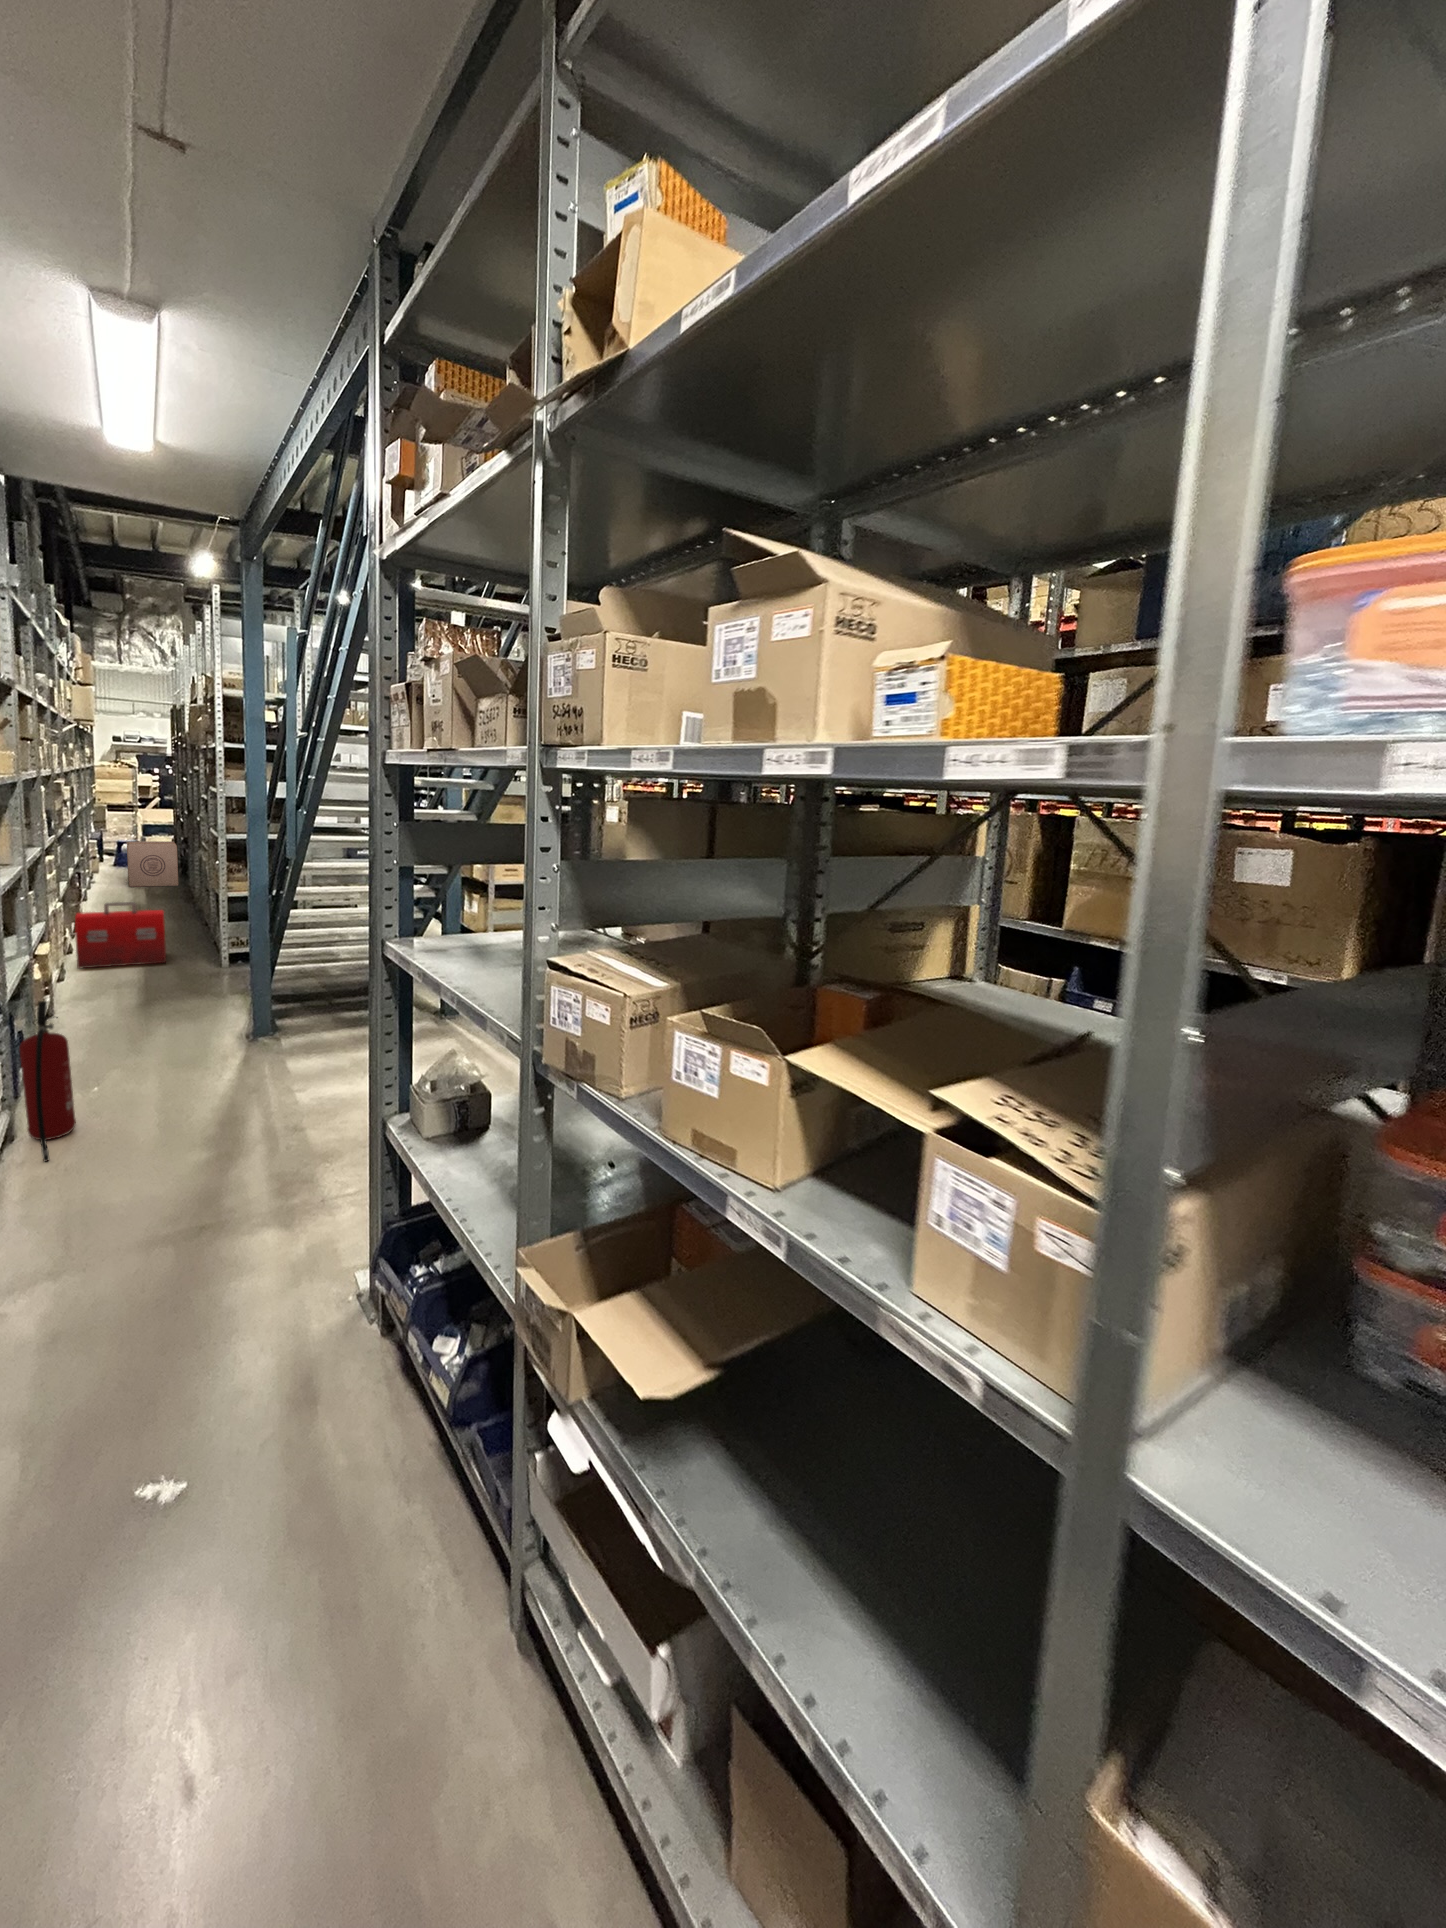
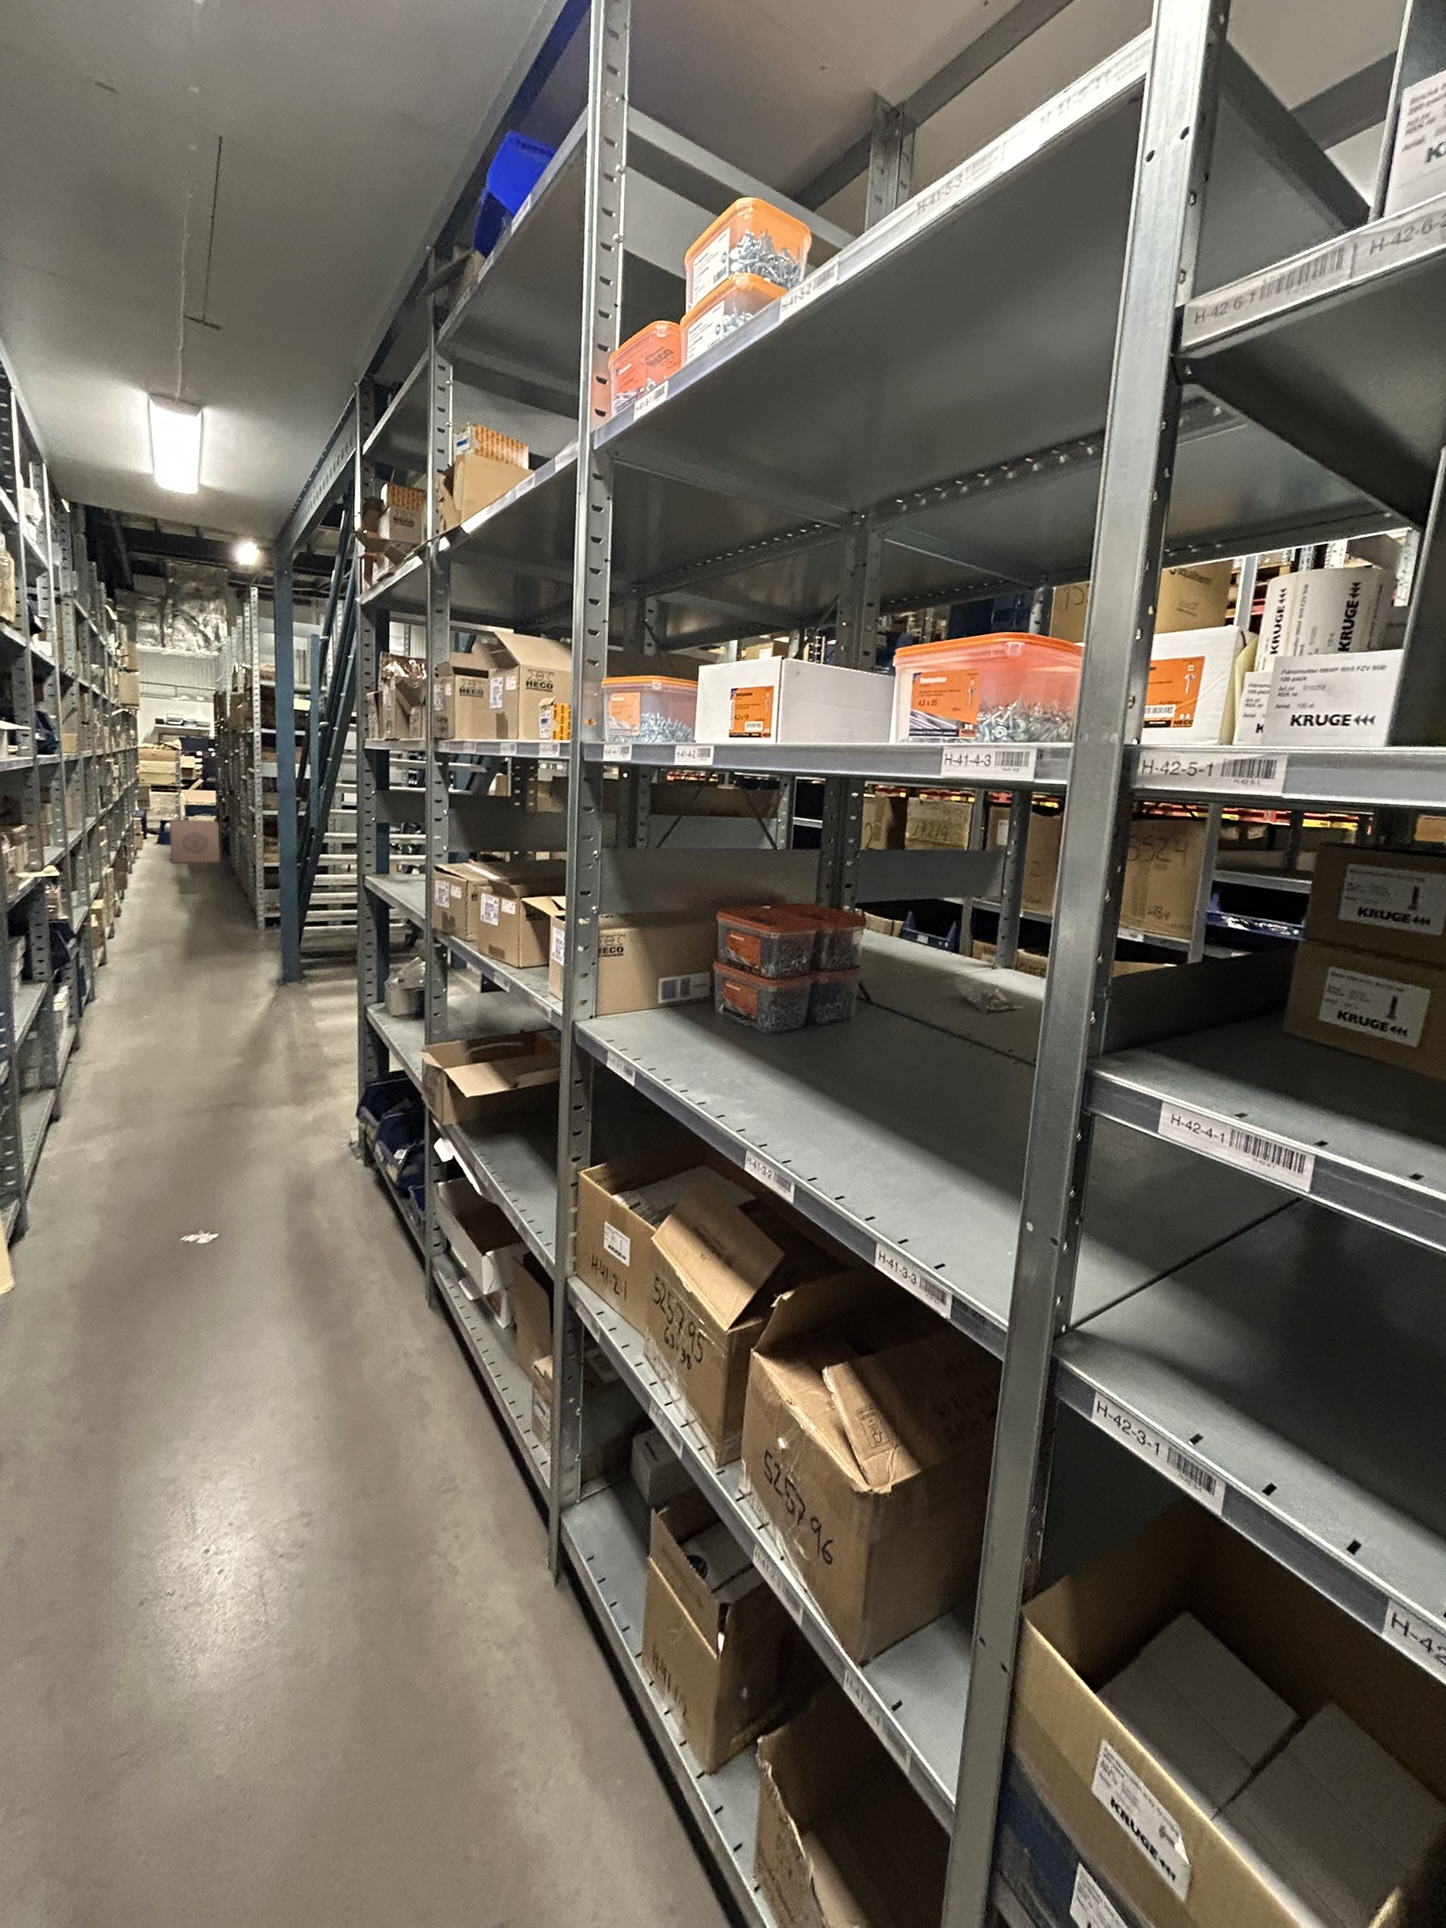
toolbox: present [75,902,166,968] -> none [123,871,207,930]
fire extinguisher: present [19,1001,76,1162] -> none [84,937,130,1064]

